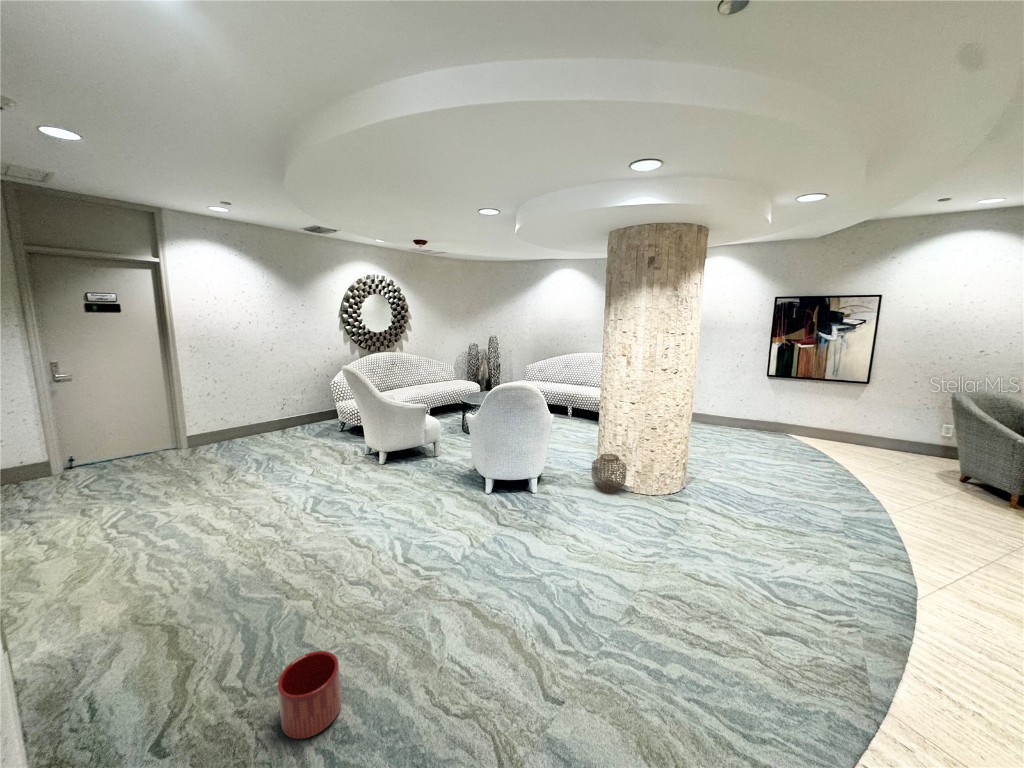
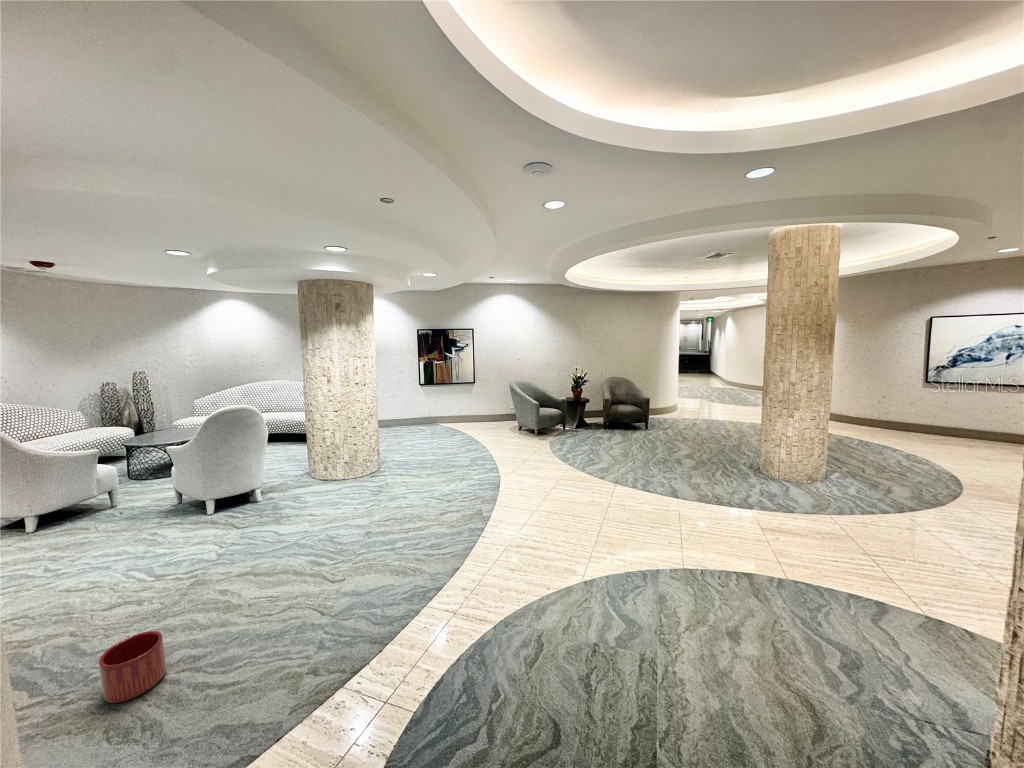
woven basket: present [592,453,626,493] -> none [310,453,340,484]

